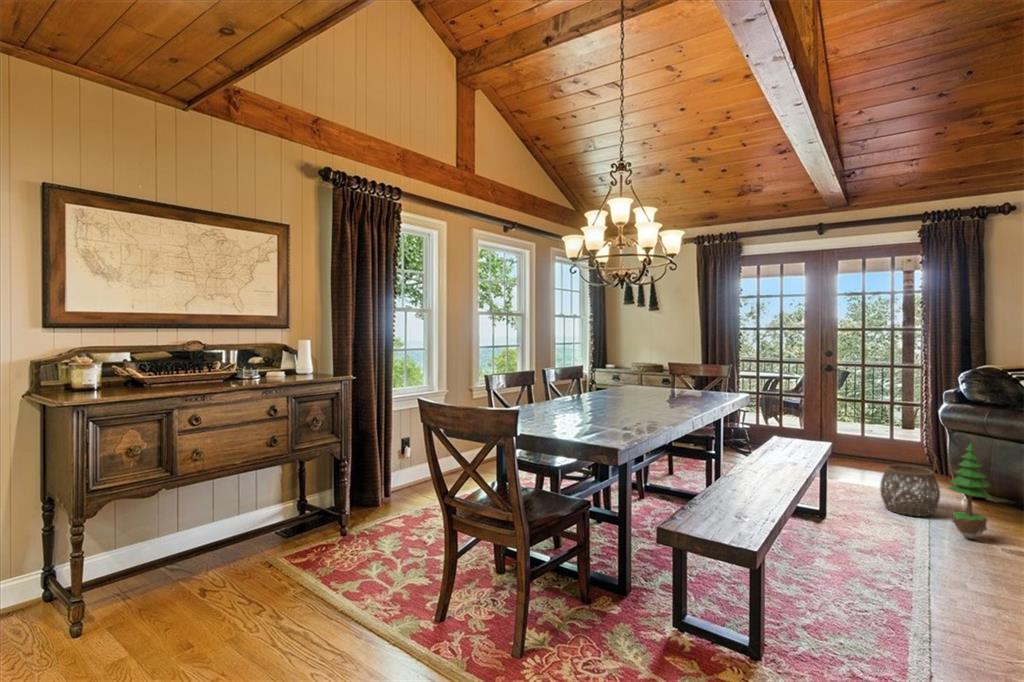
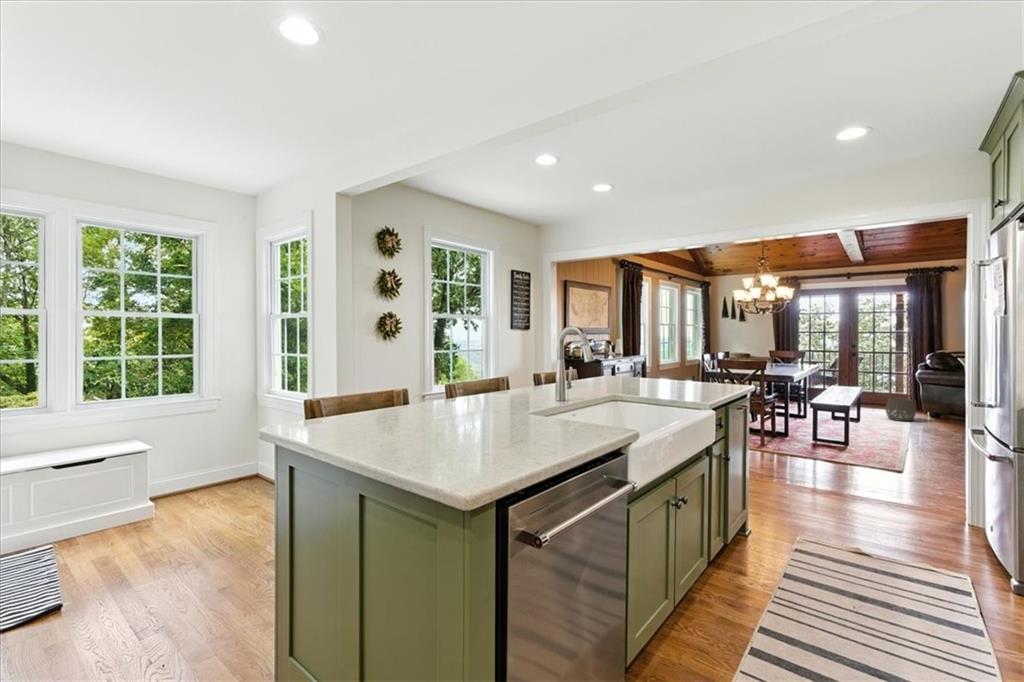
potted tree: present [949,443,991,539] -> none [919,383,940,427]

